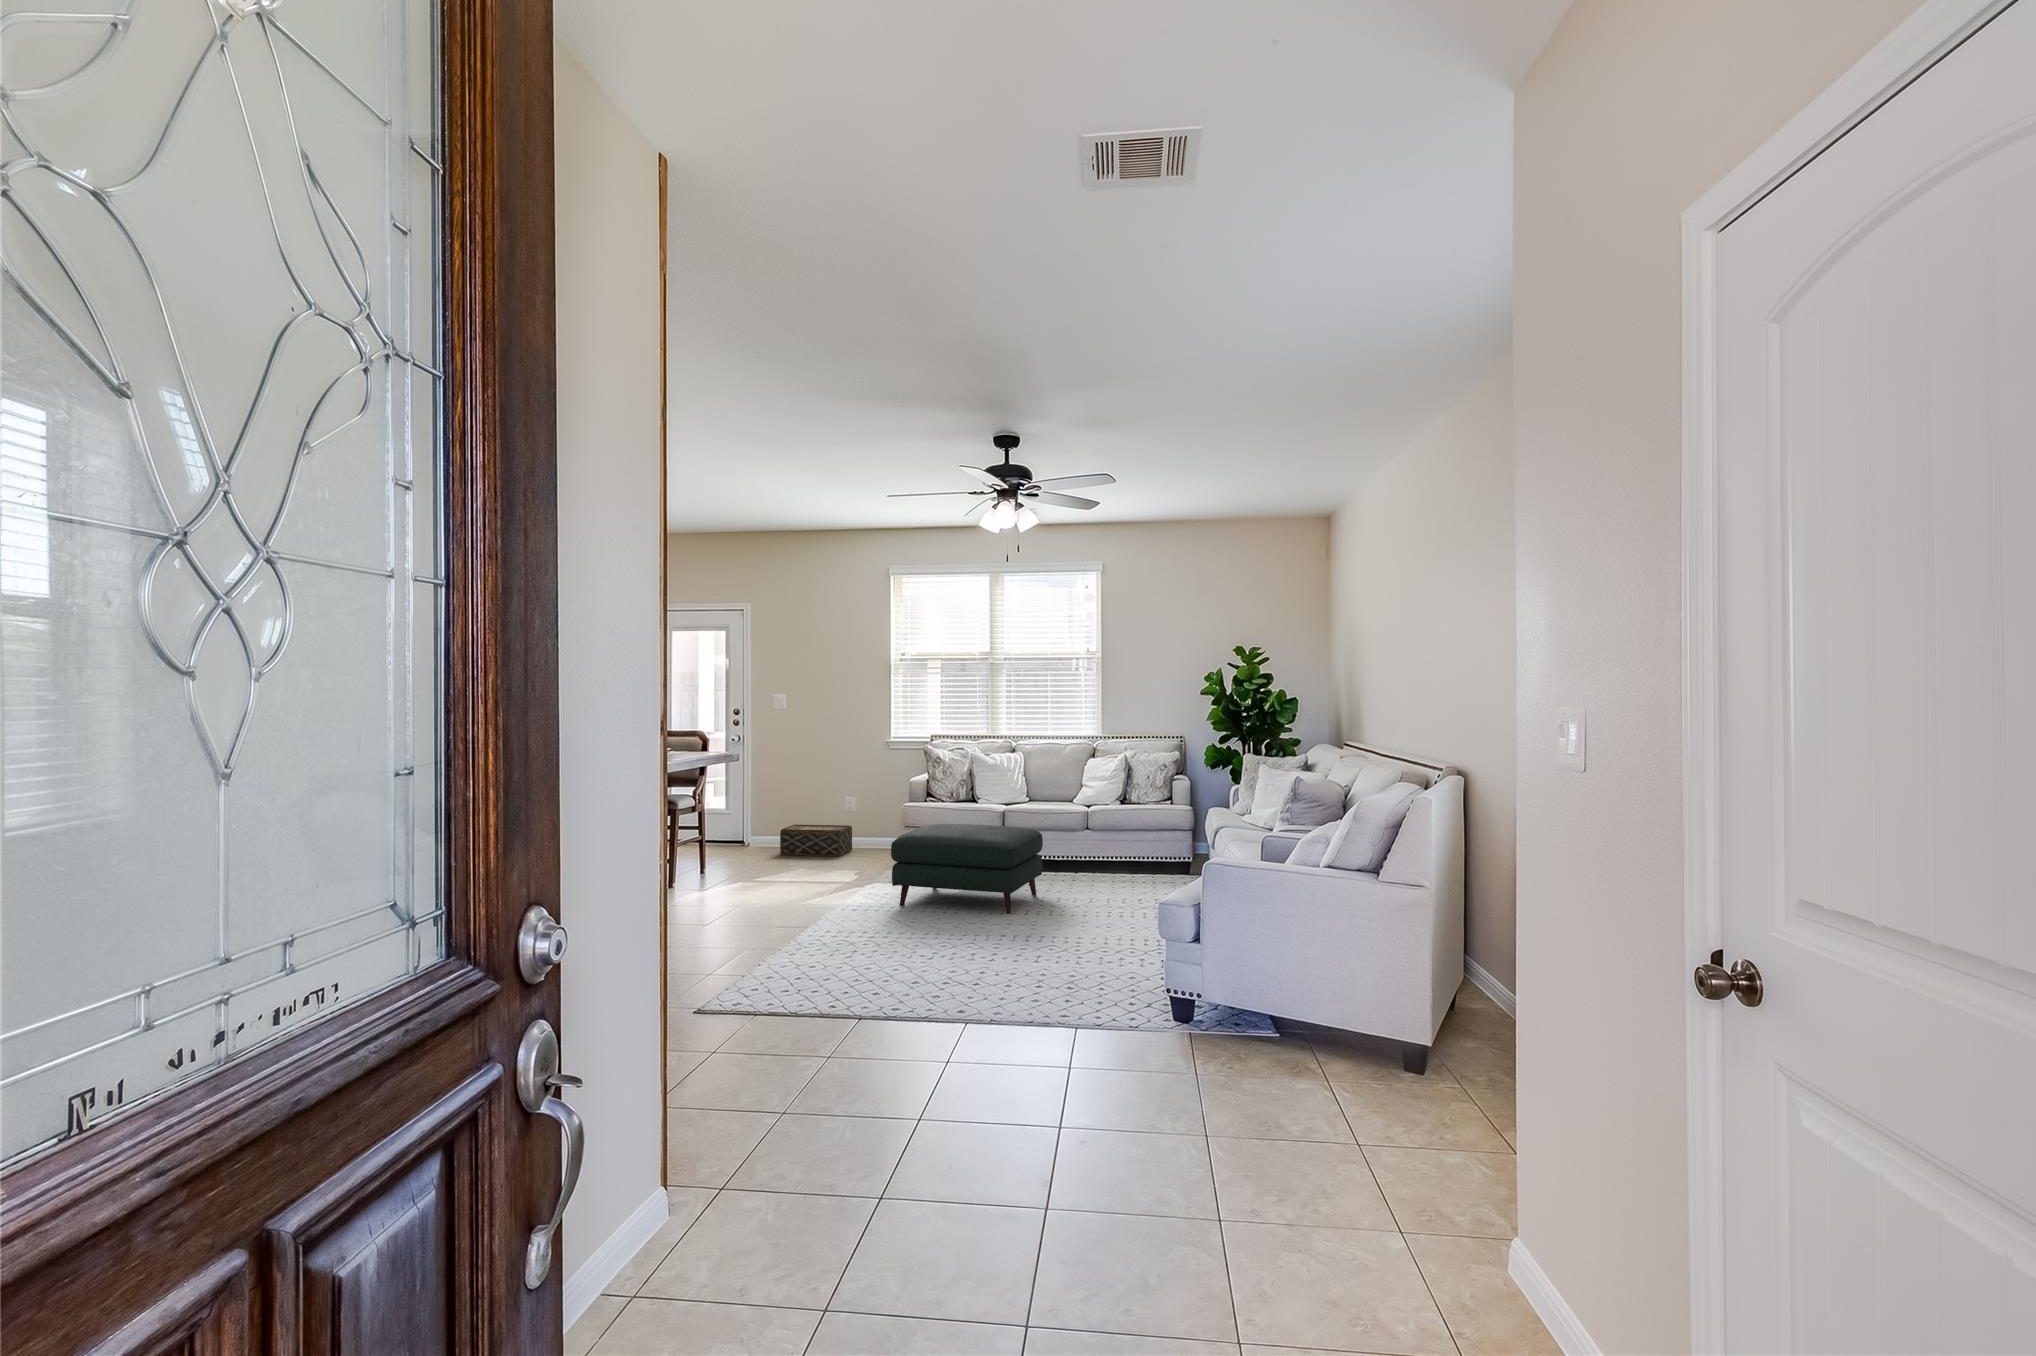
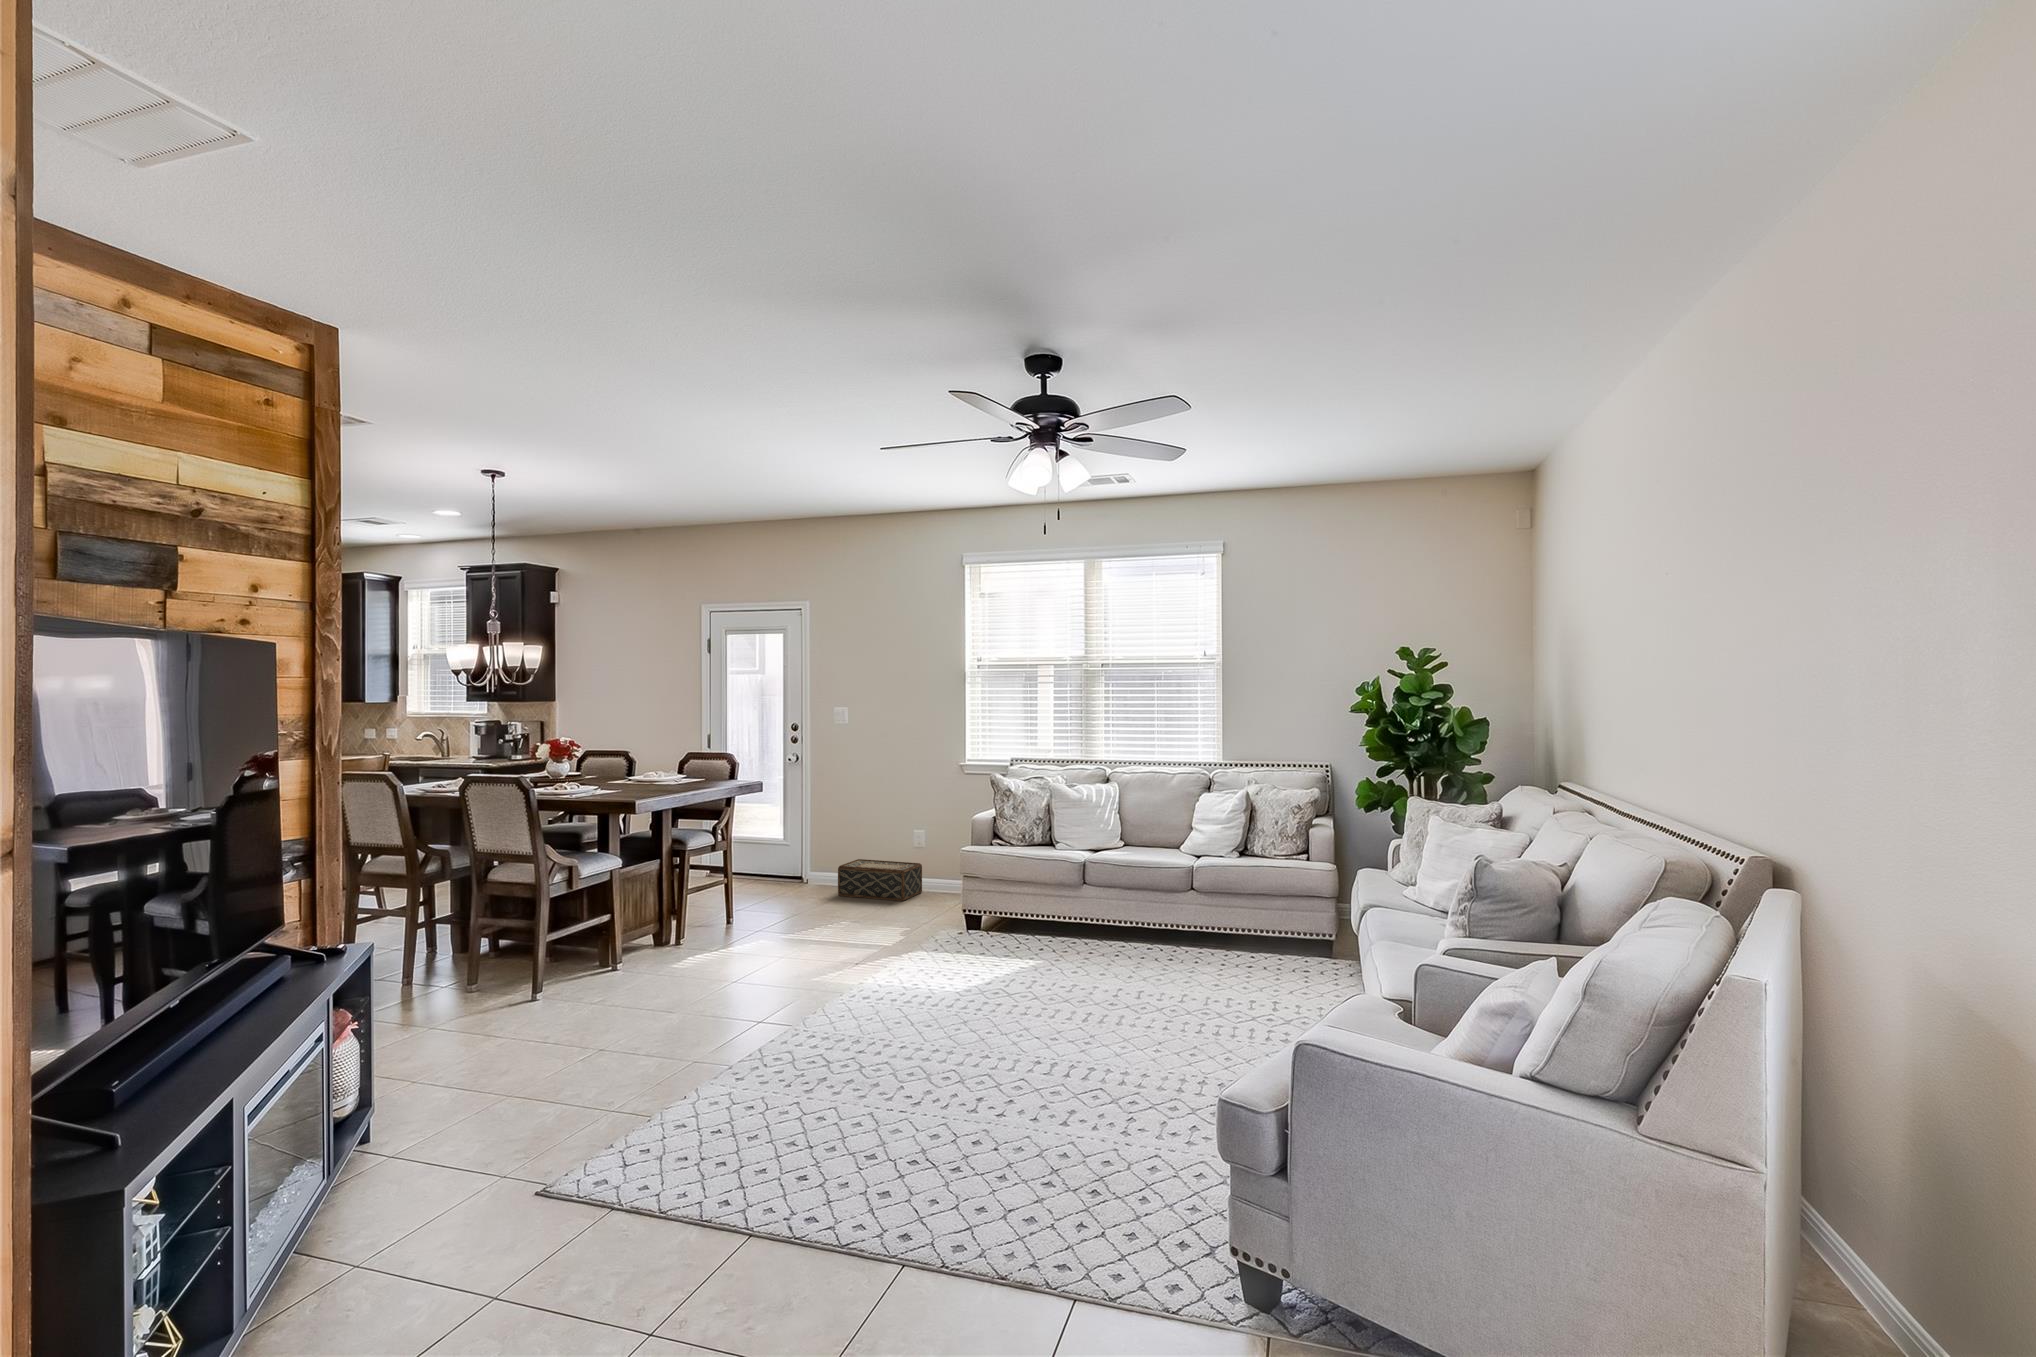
ottoman: present [891,824,1043,914] -> none [919,879,1122,1013]

